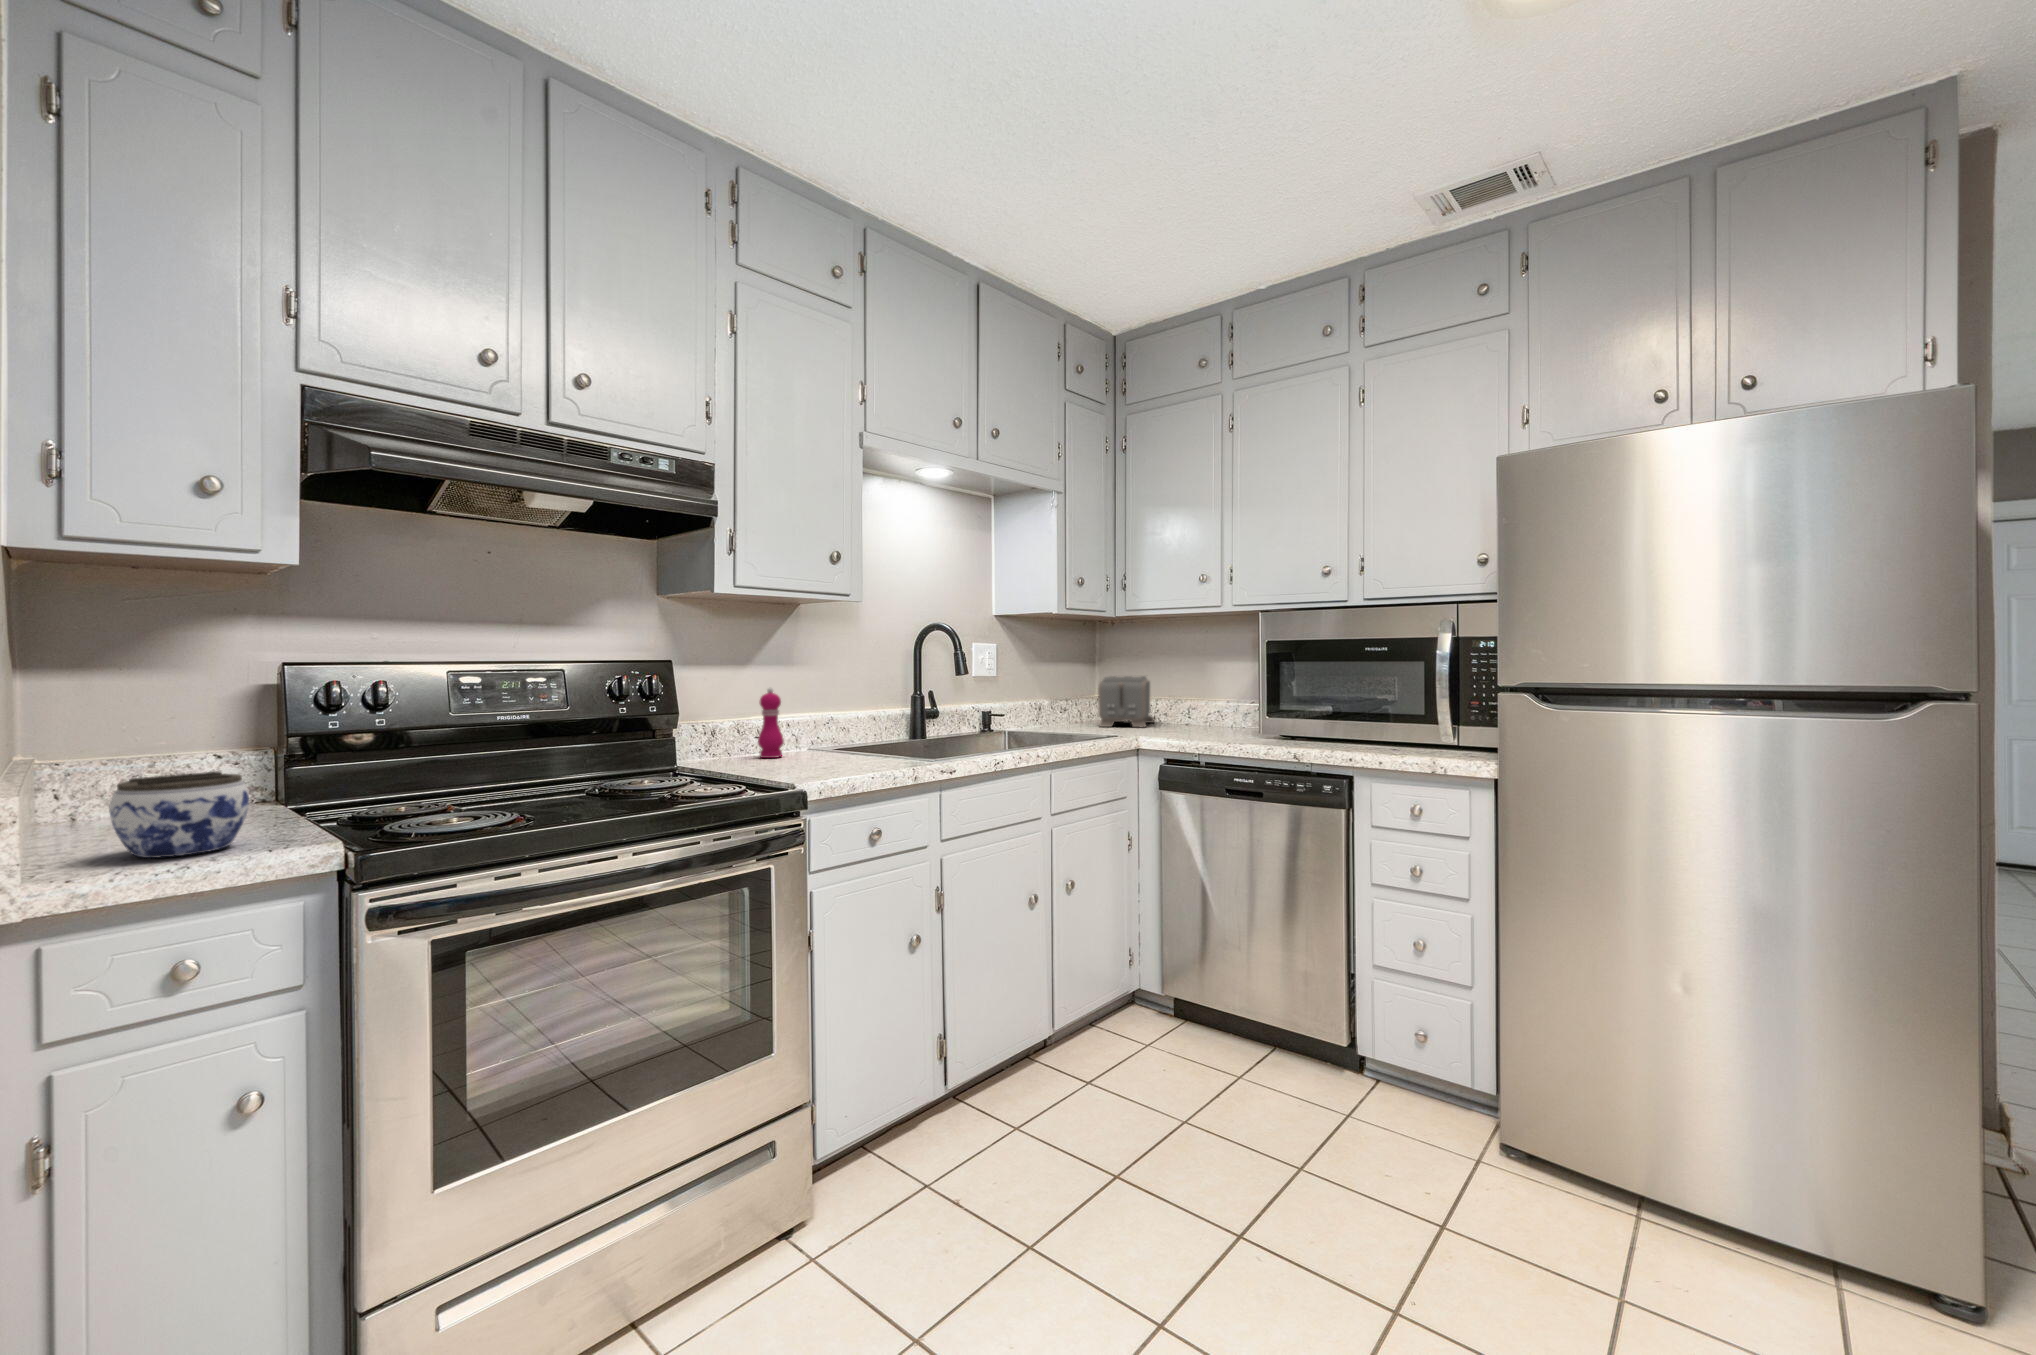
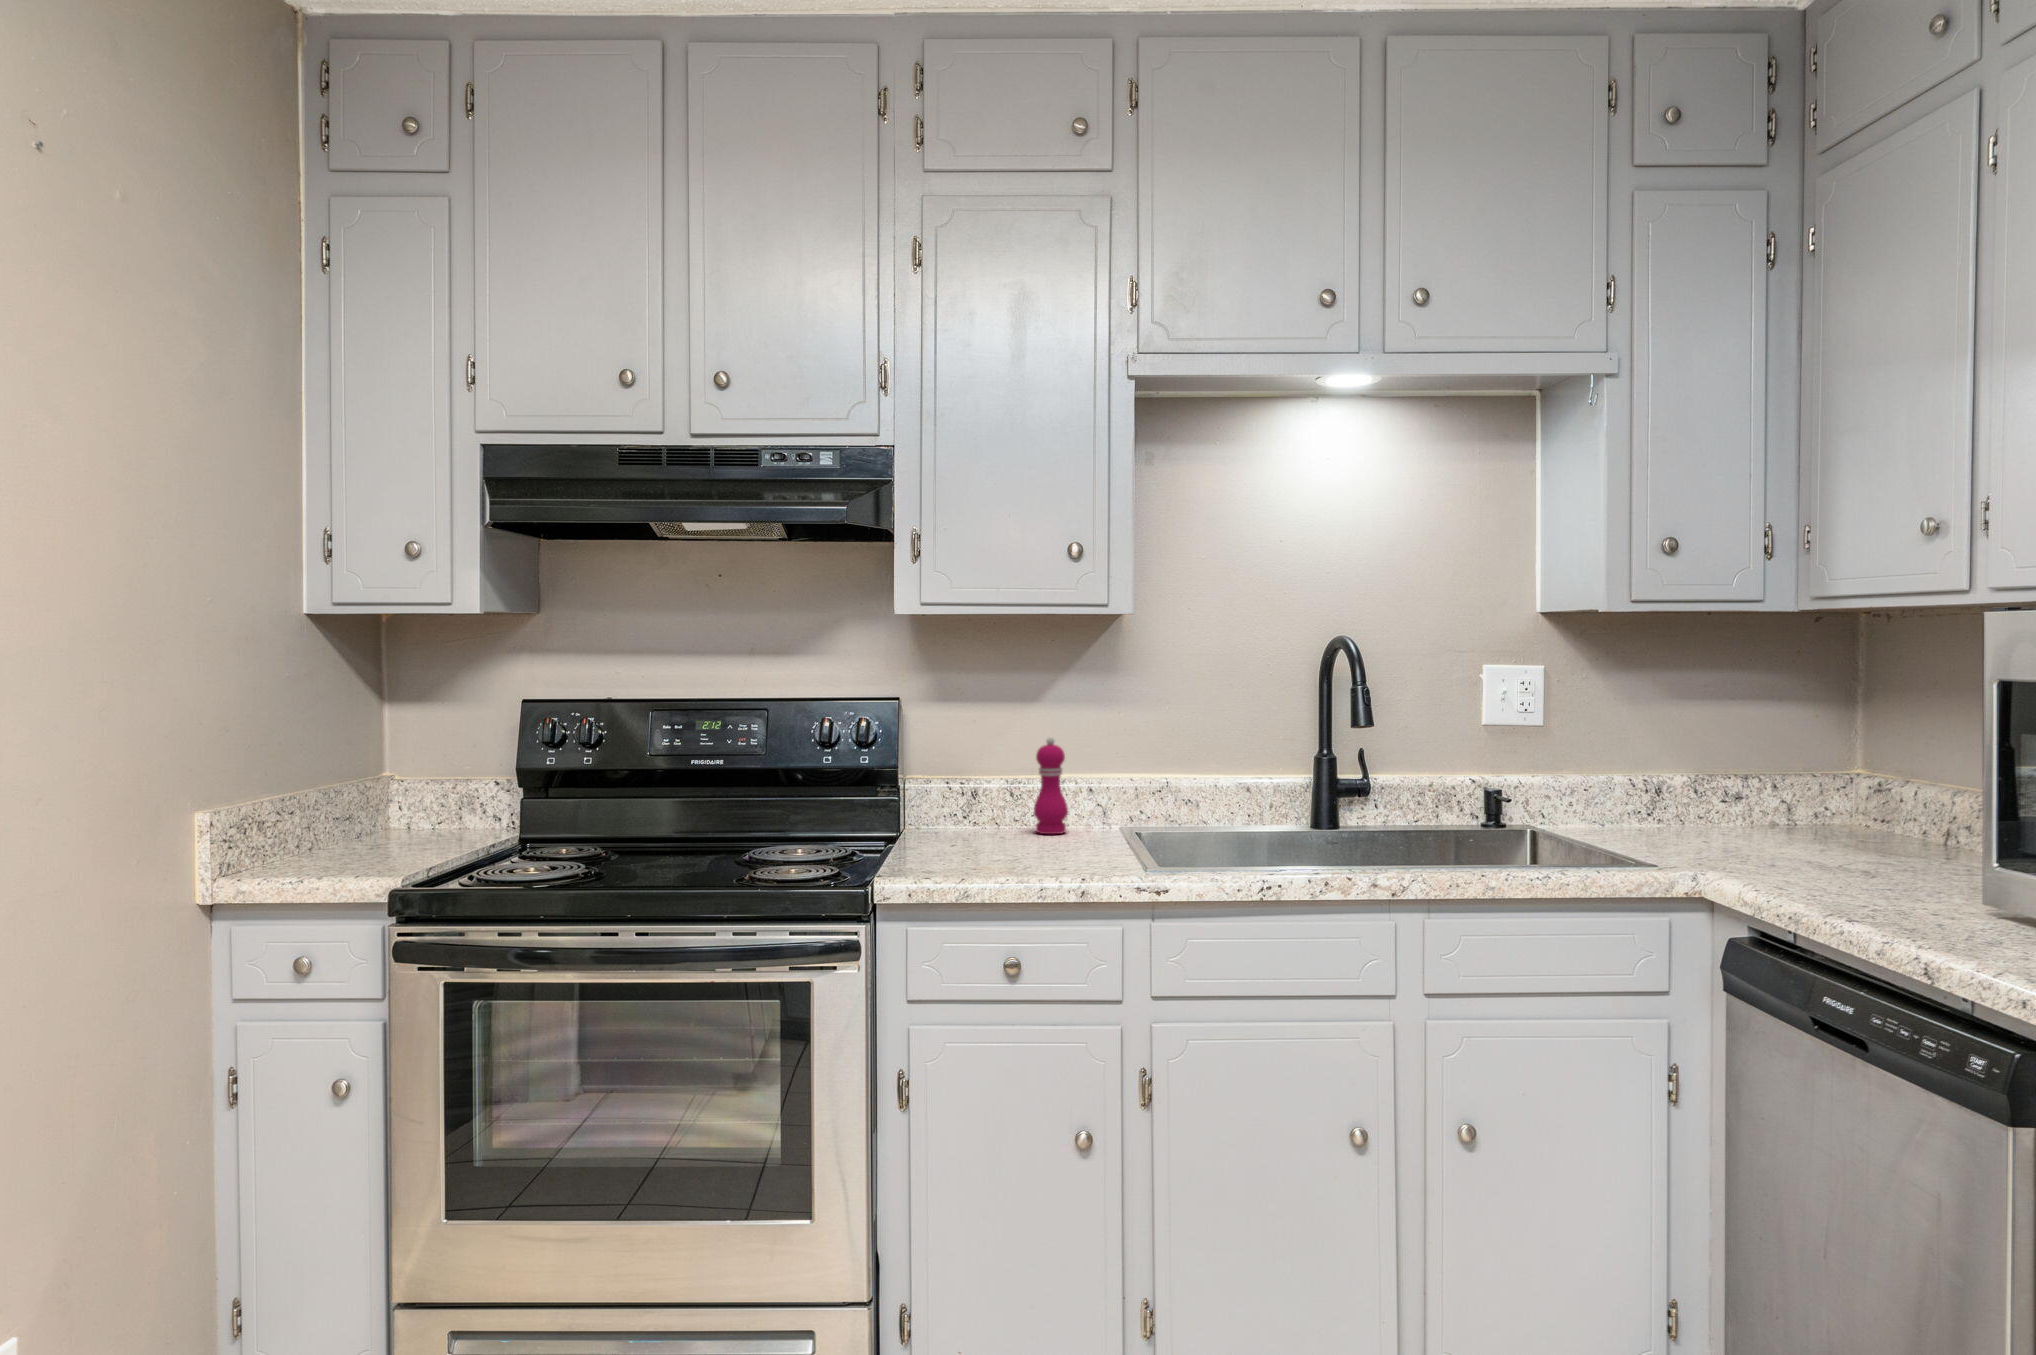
toaster: present [1098,676,1154,727] -> none [1800,732,1996,852]
jar: present [110,772,249,858] -> none [306,805,394,872]

